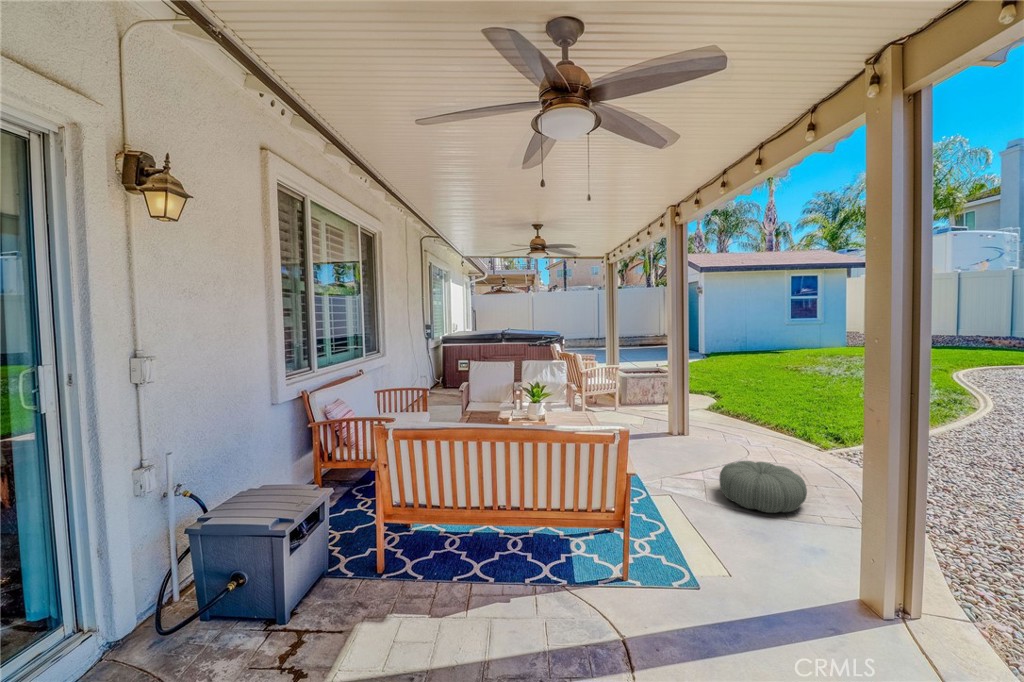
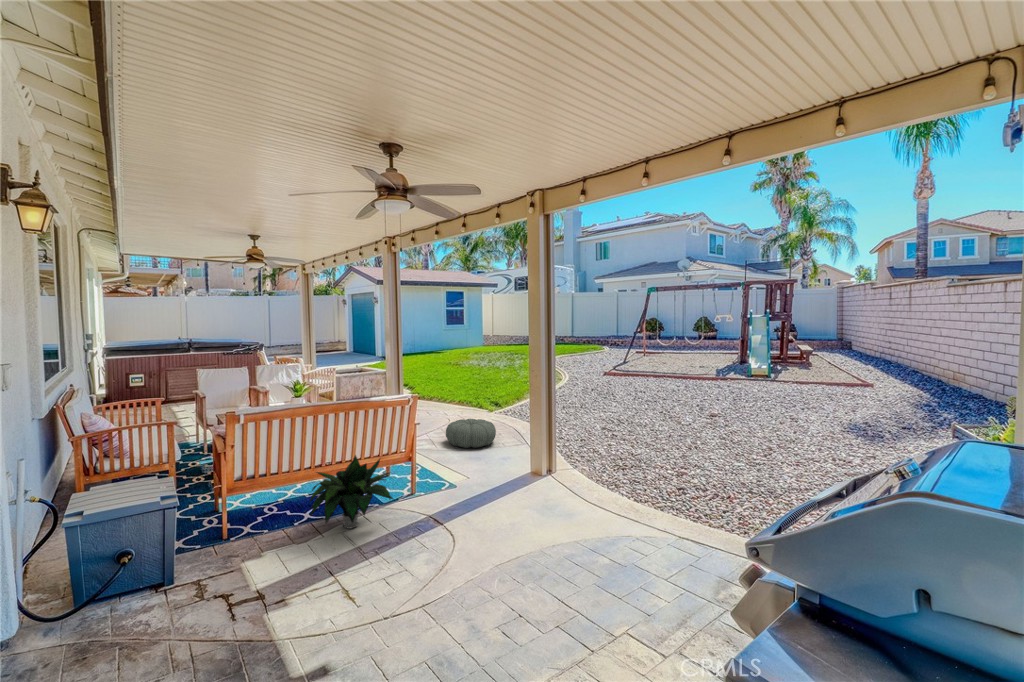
potted plant: none [446,505,567,614] -> present [310,455,393,528]

